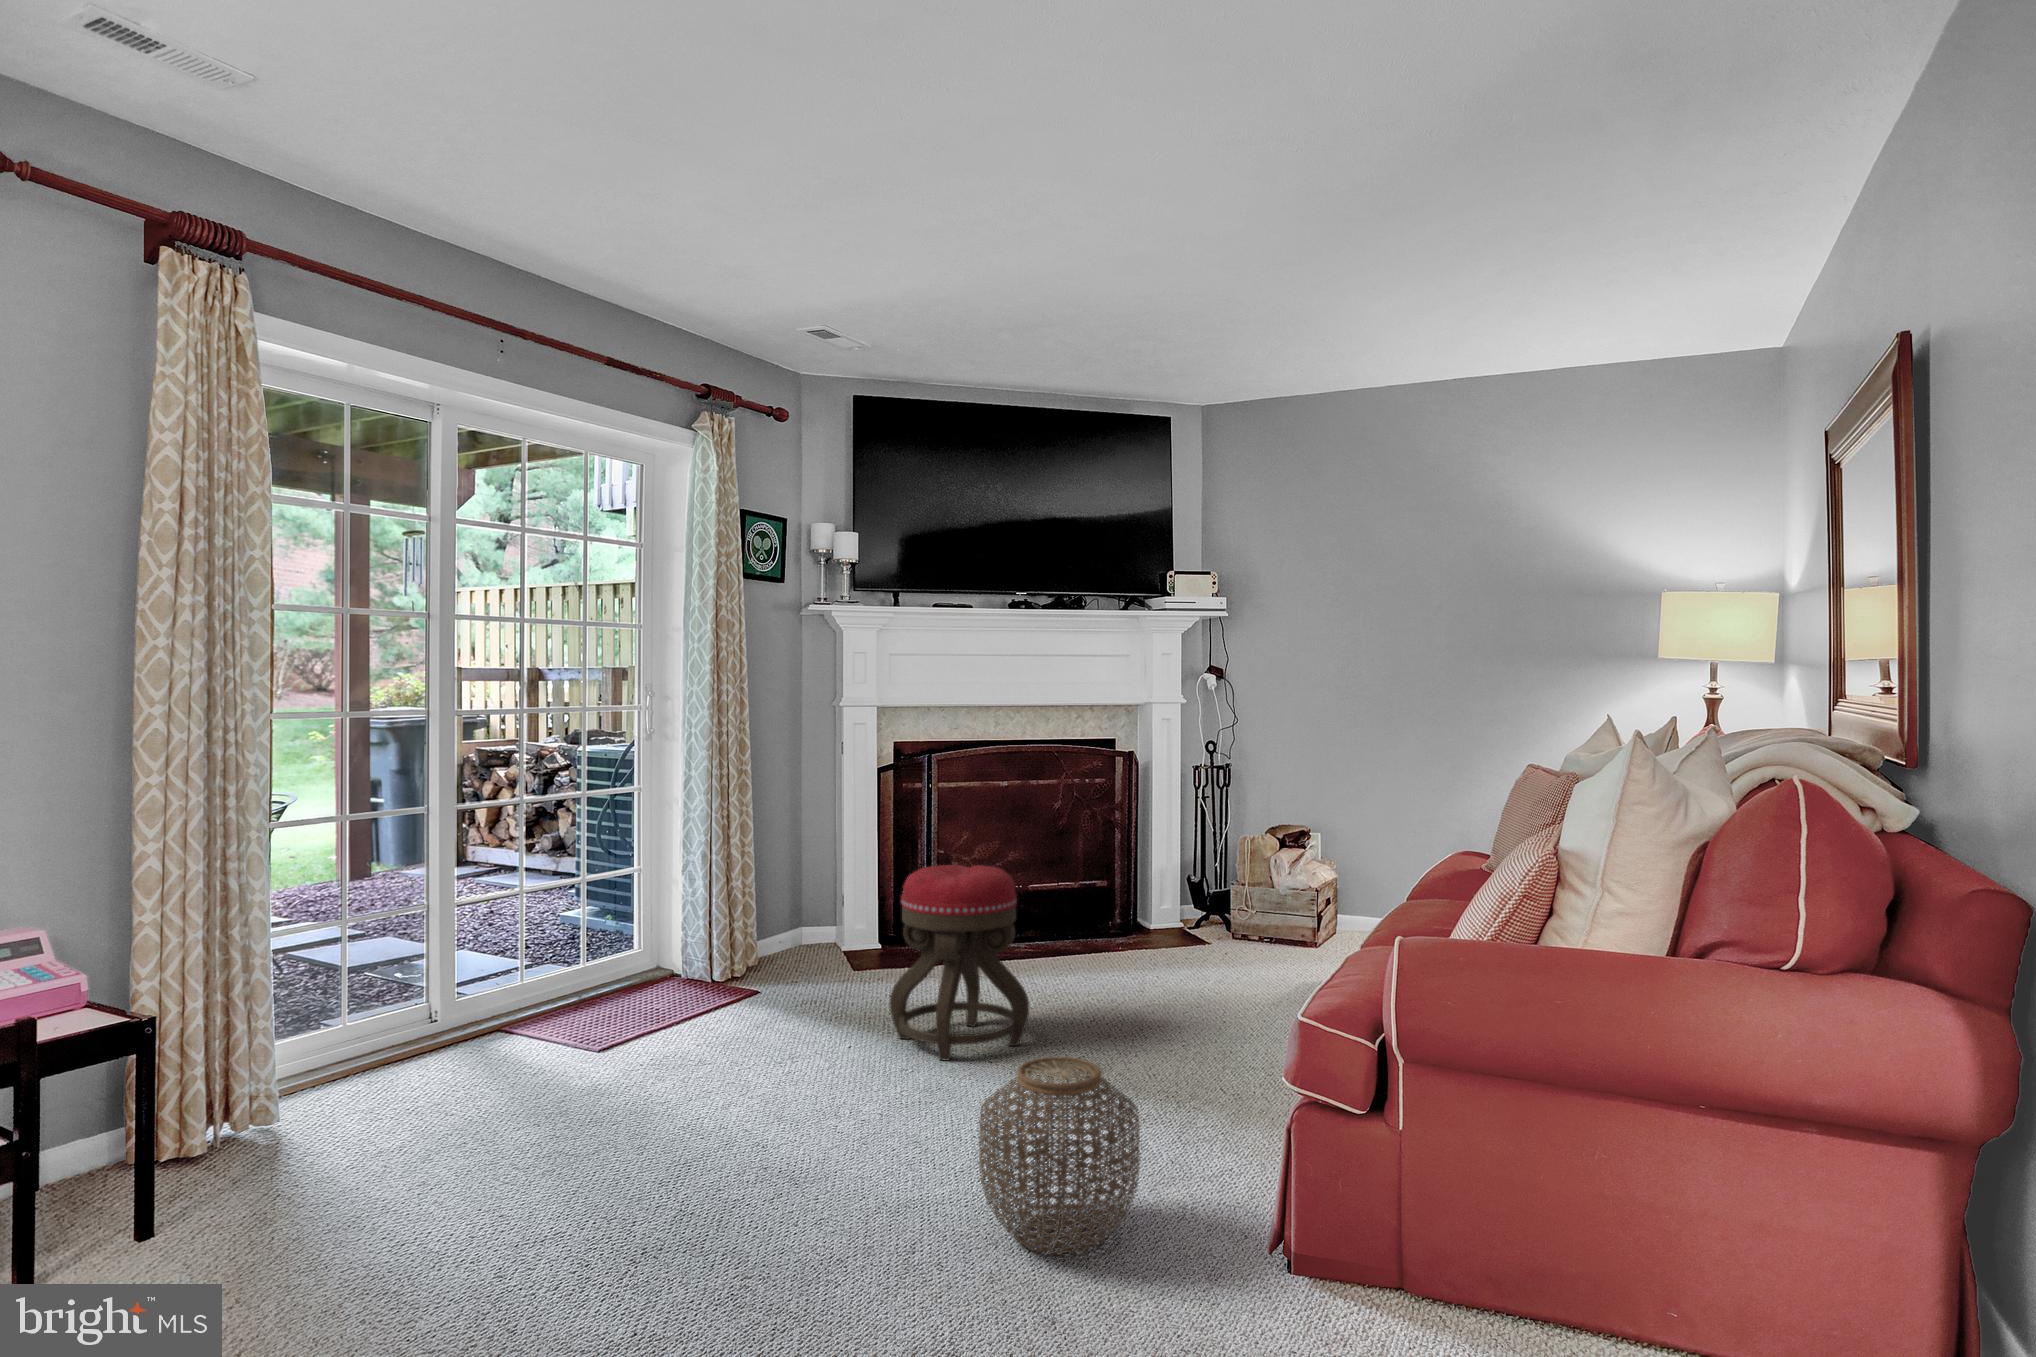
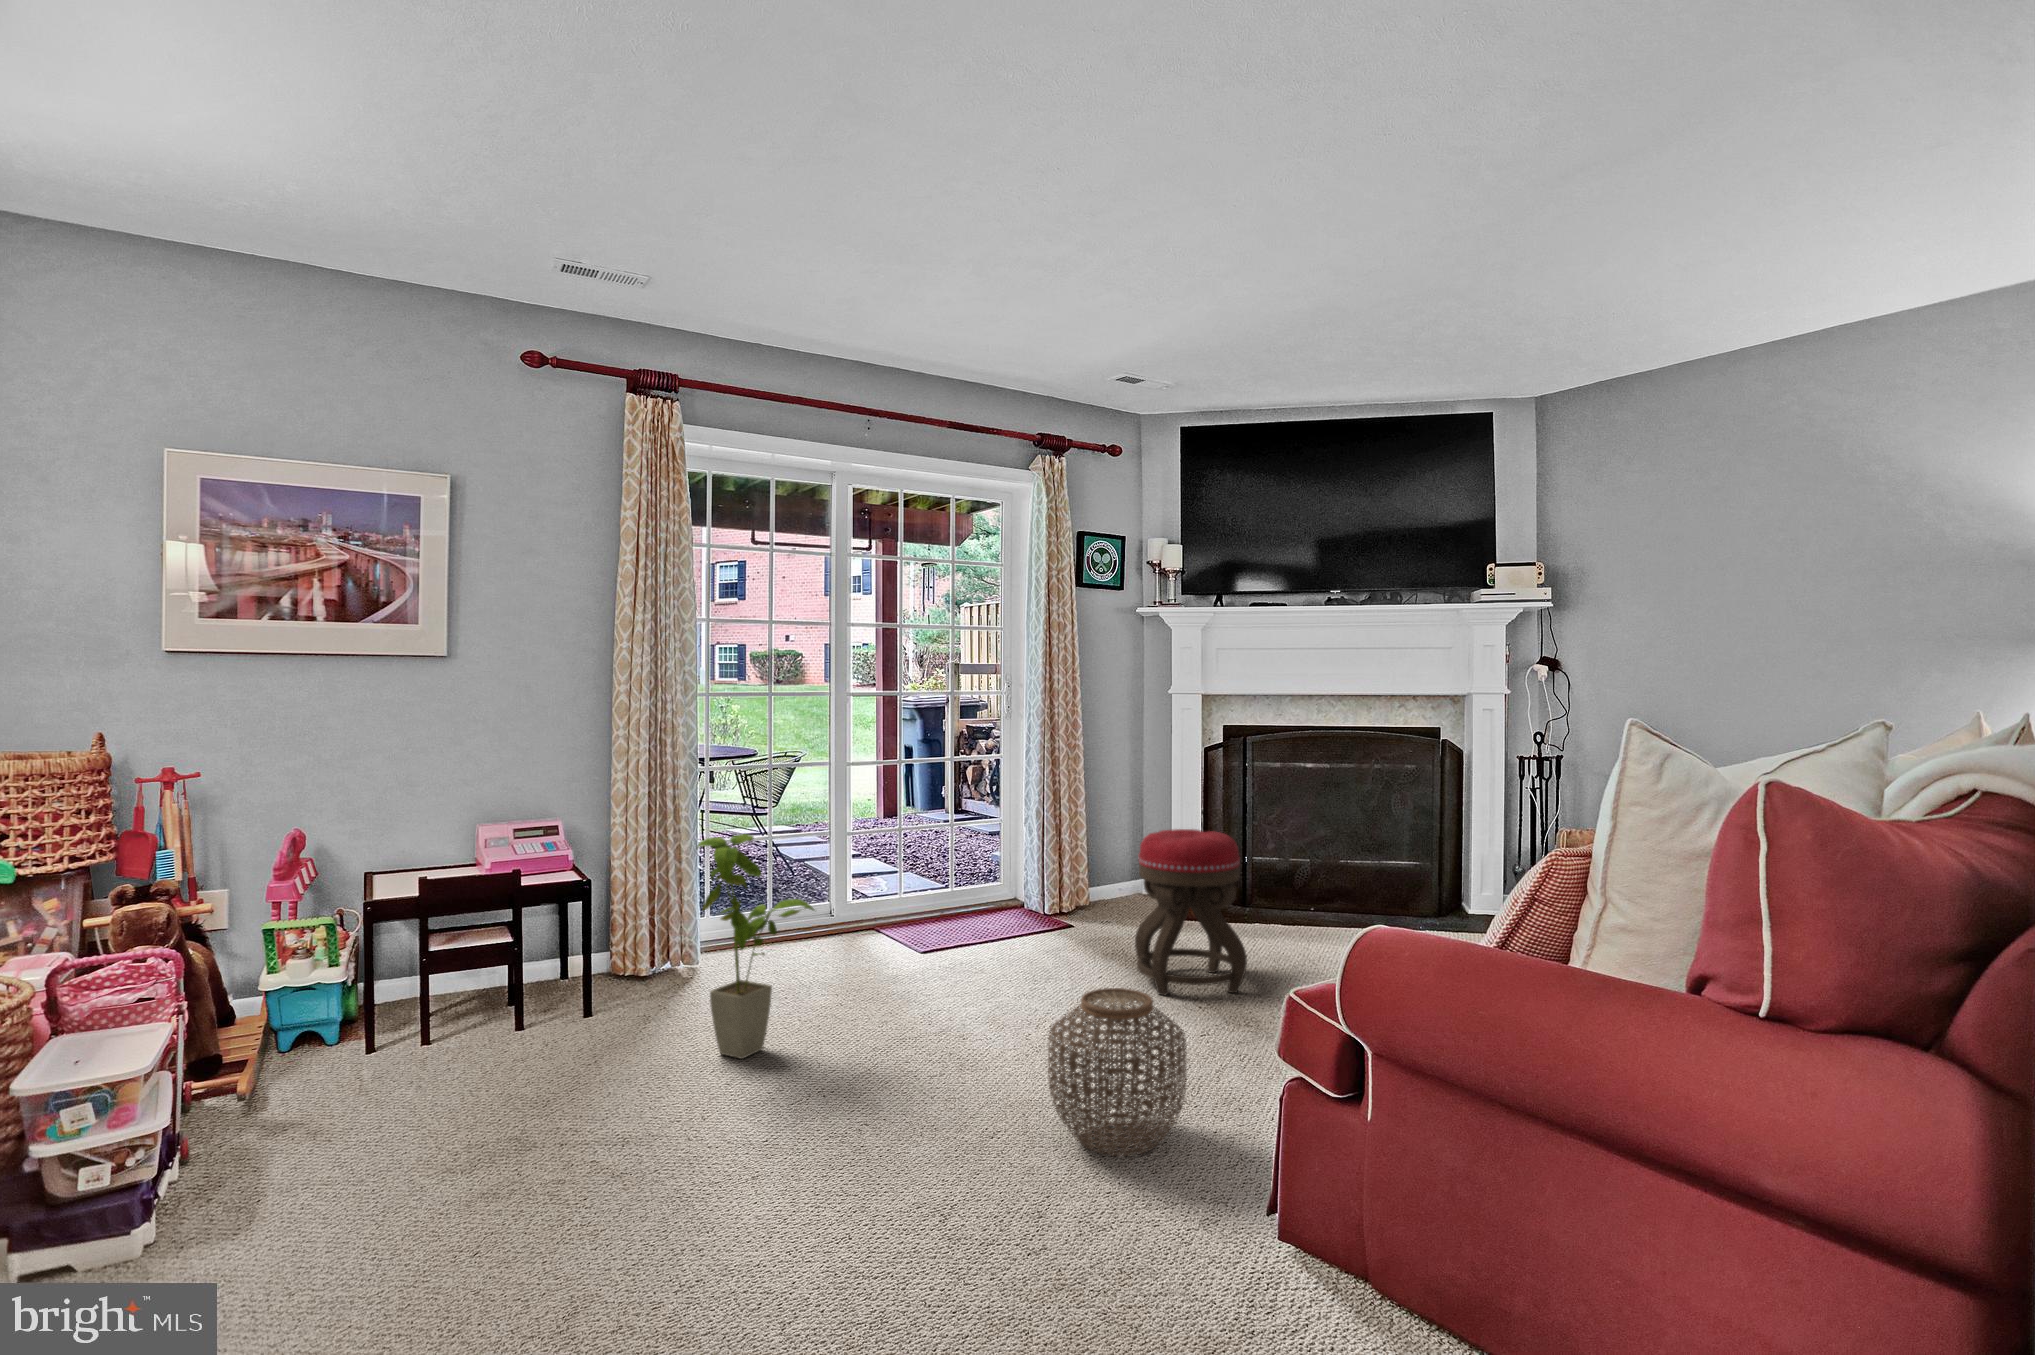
house plant: none [409,919,596,1244] -> present [697,834,814,1059]

